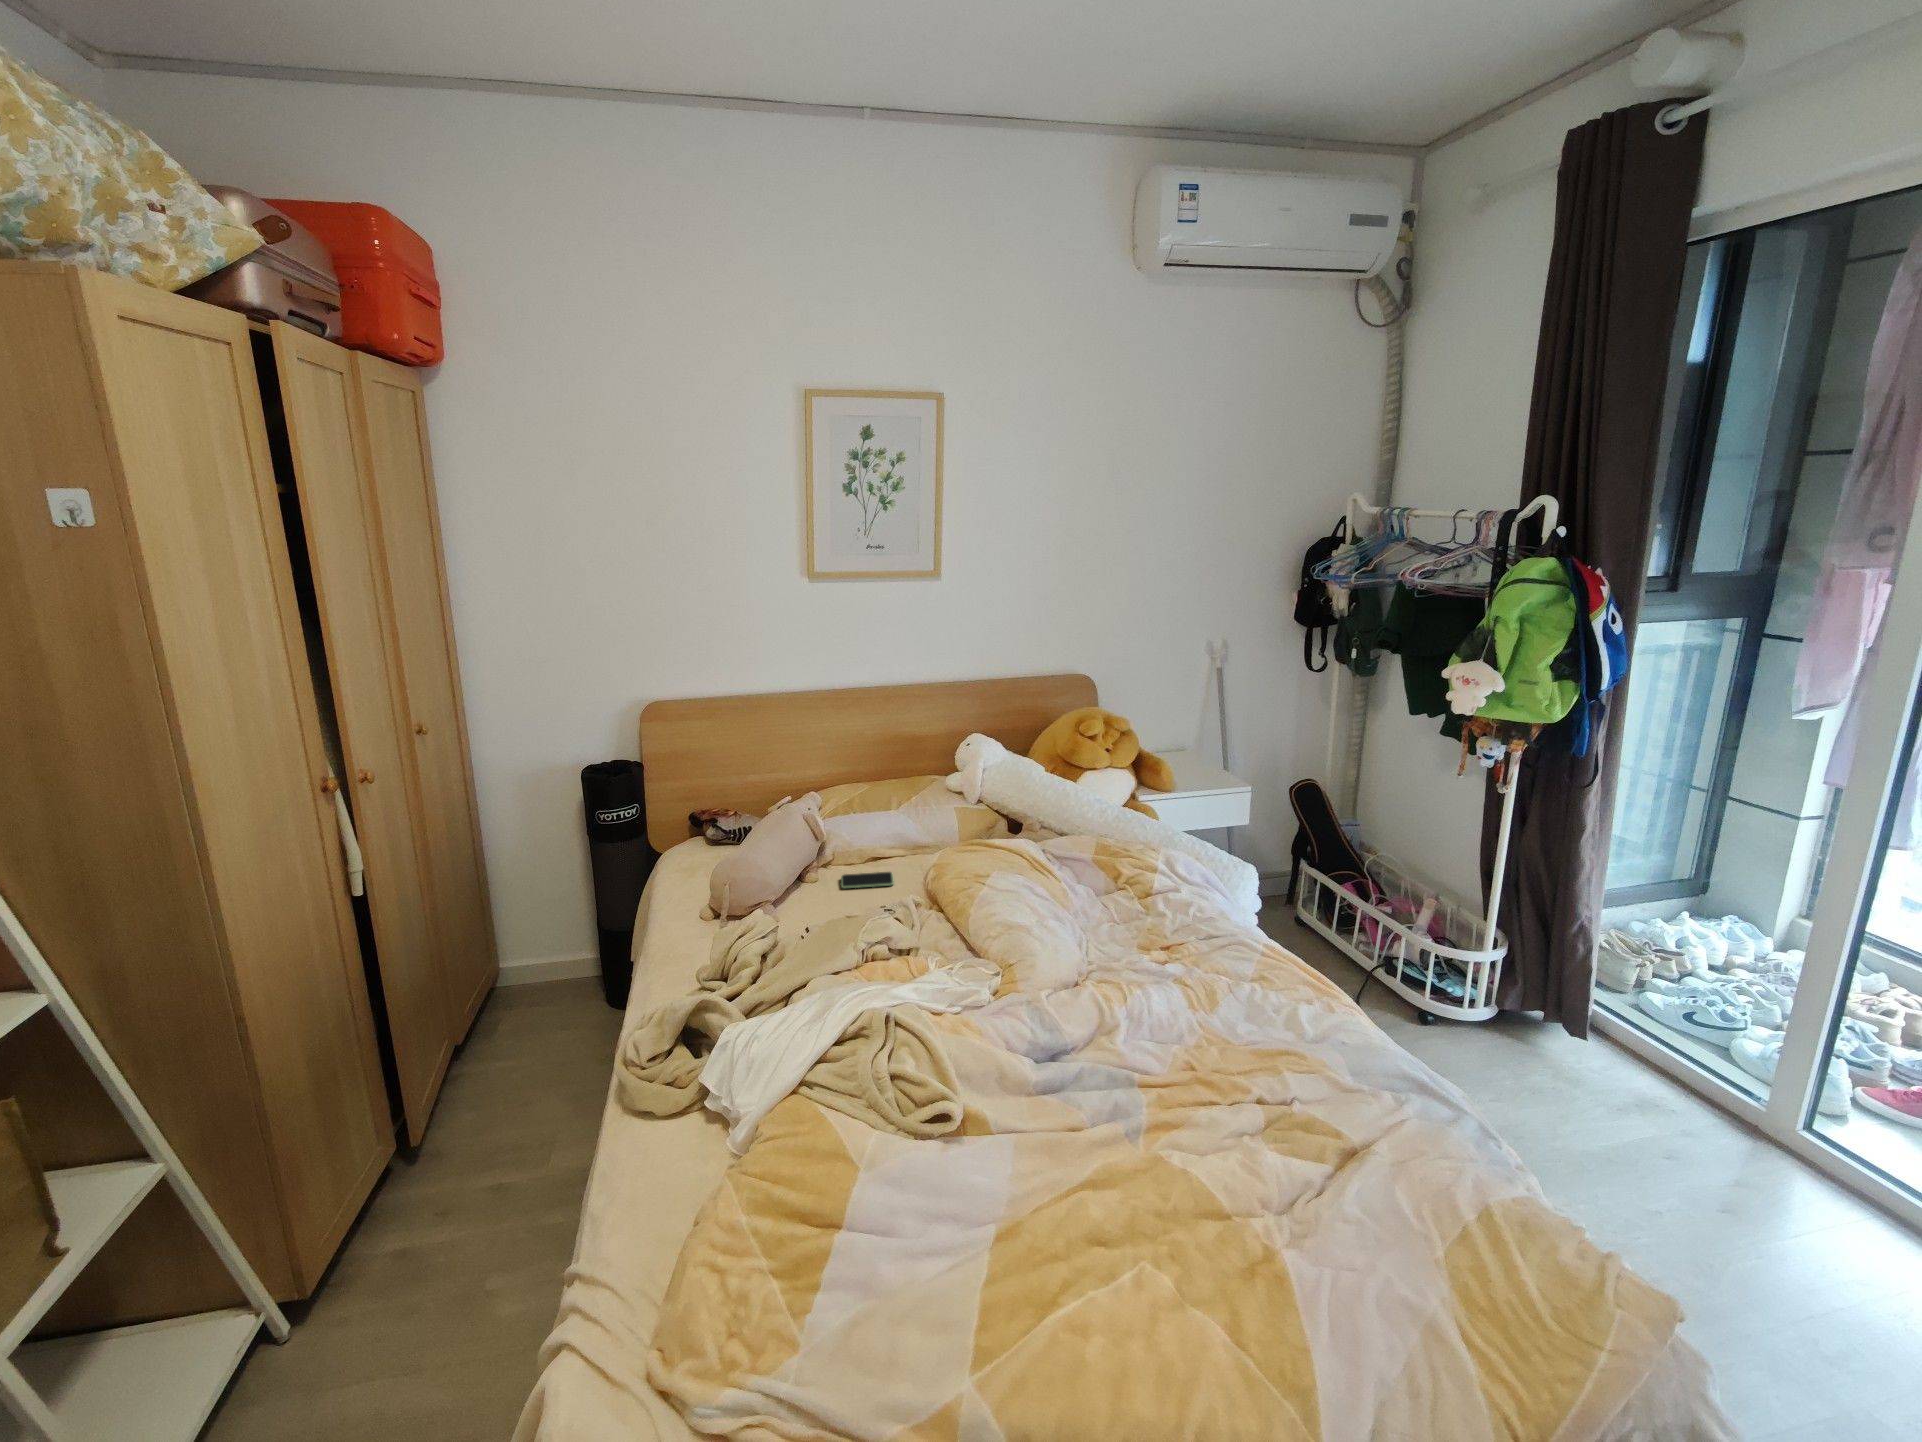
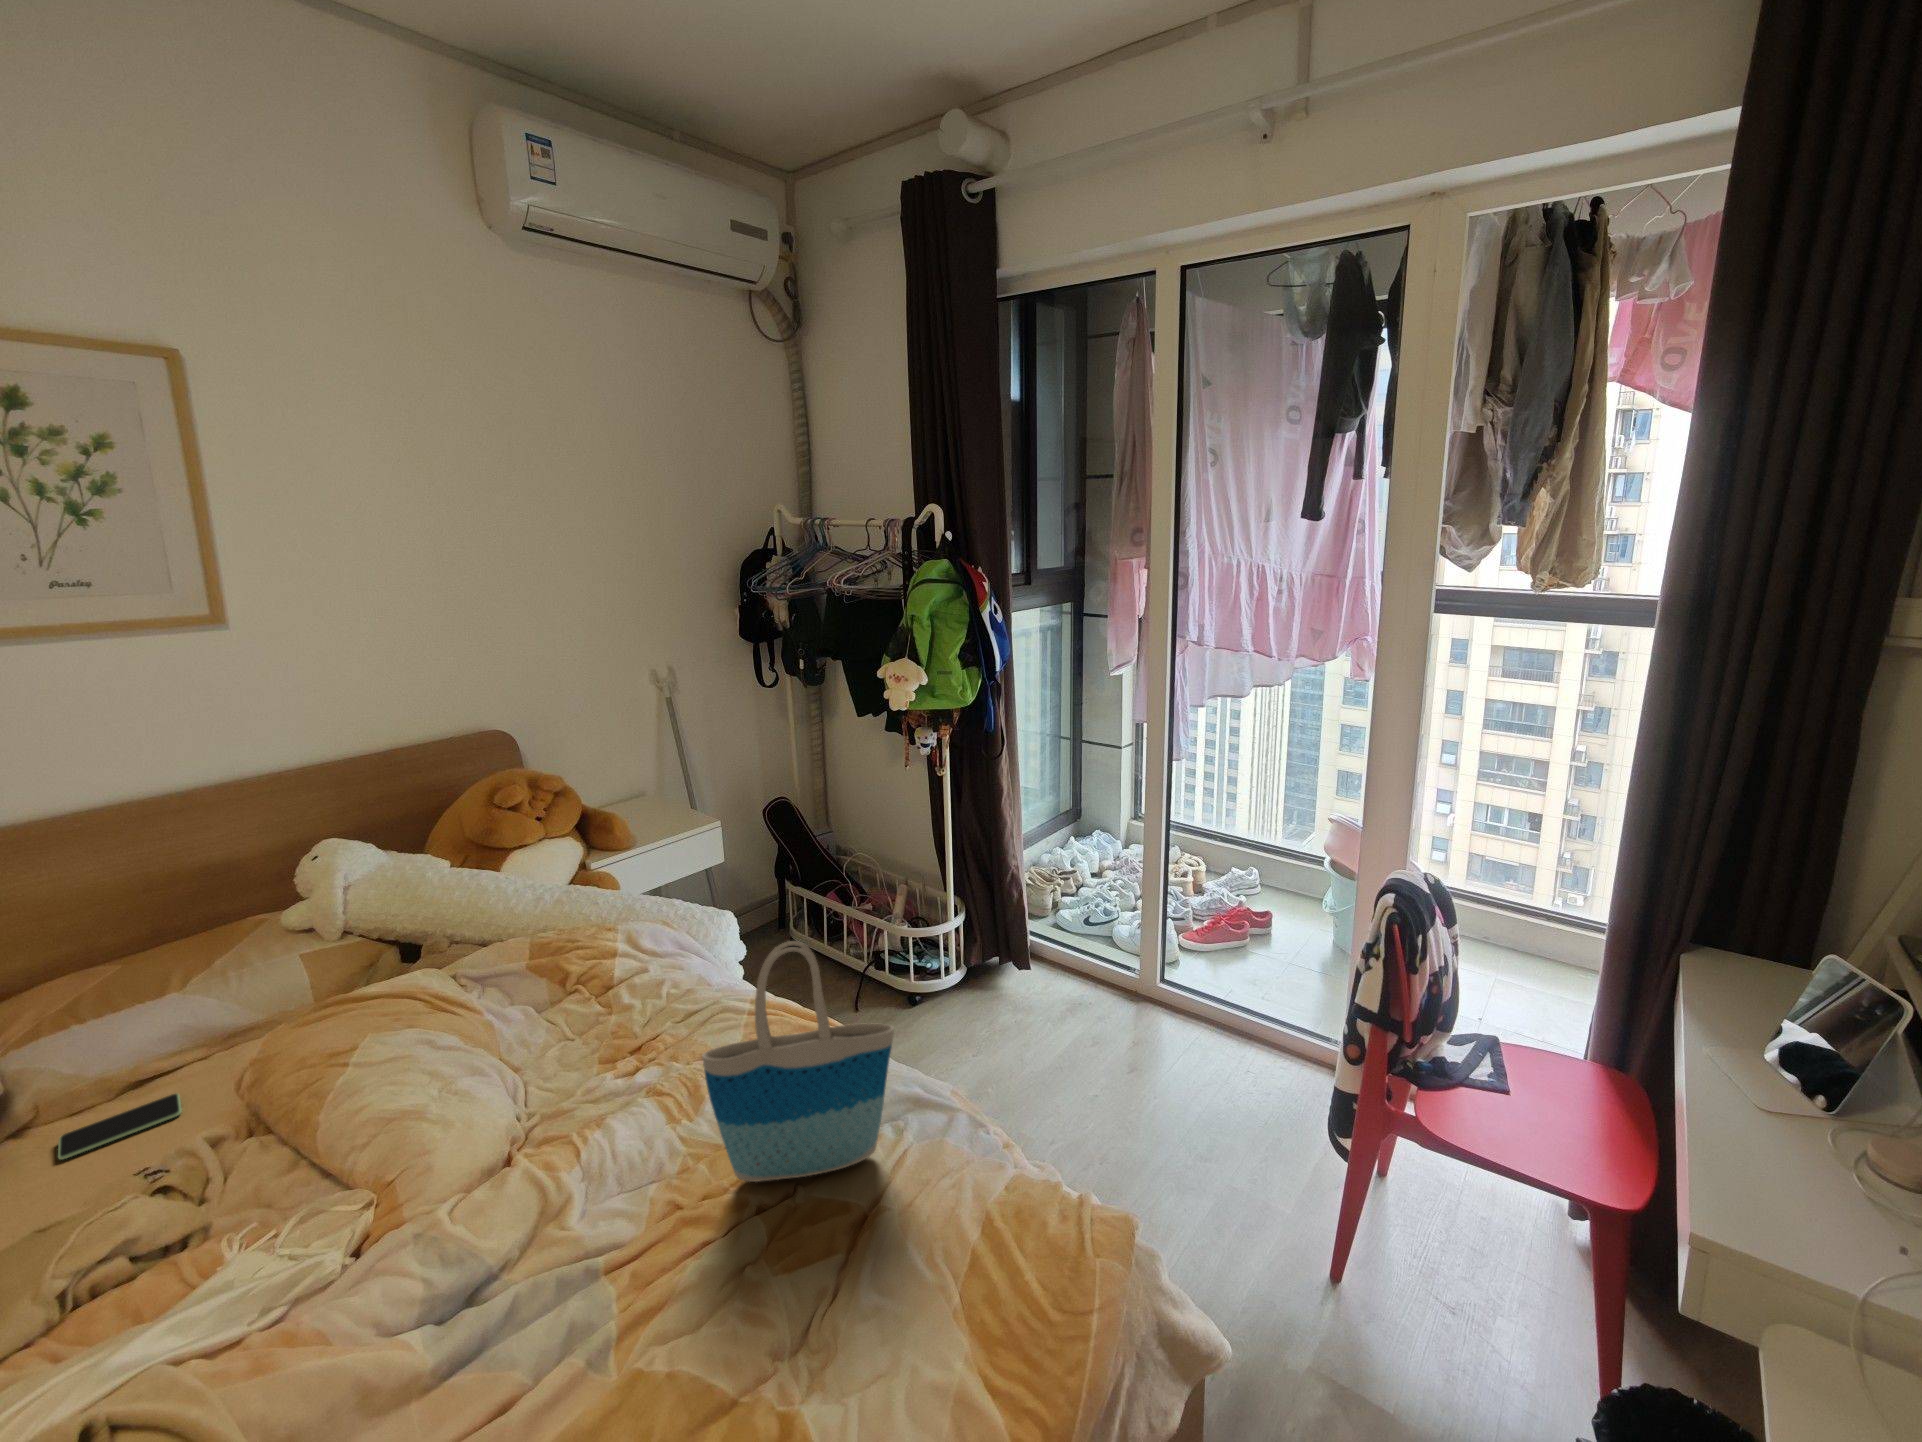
tote bag: none [1231,891,1410,1105] -> present [702,941,894,1182]

